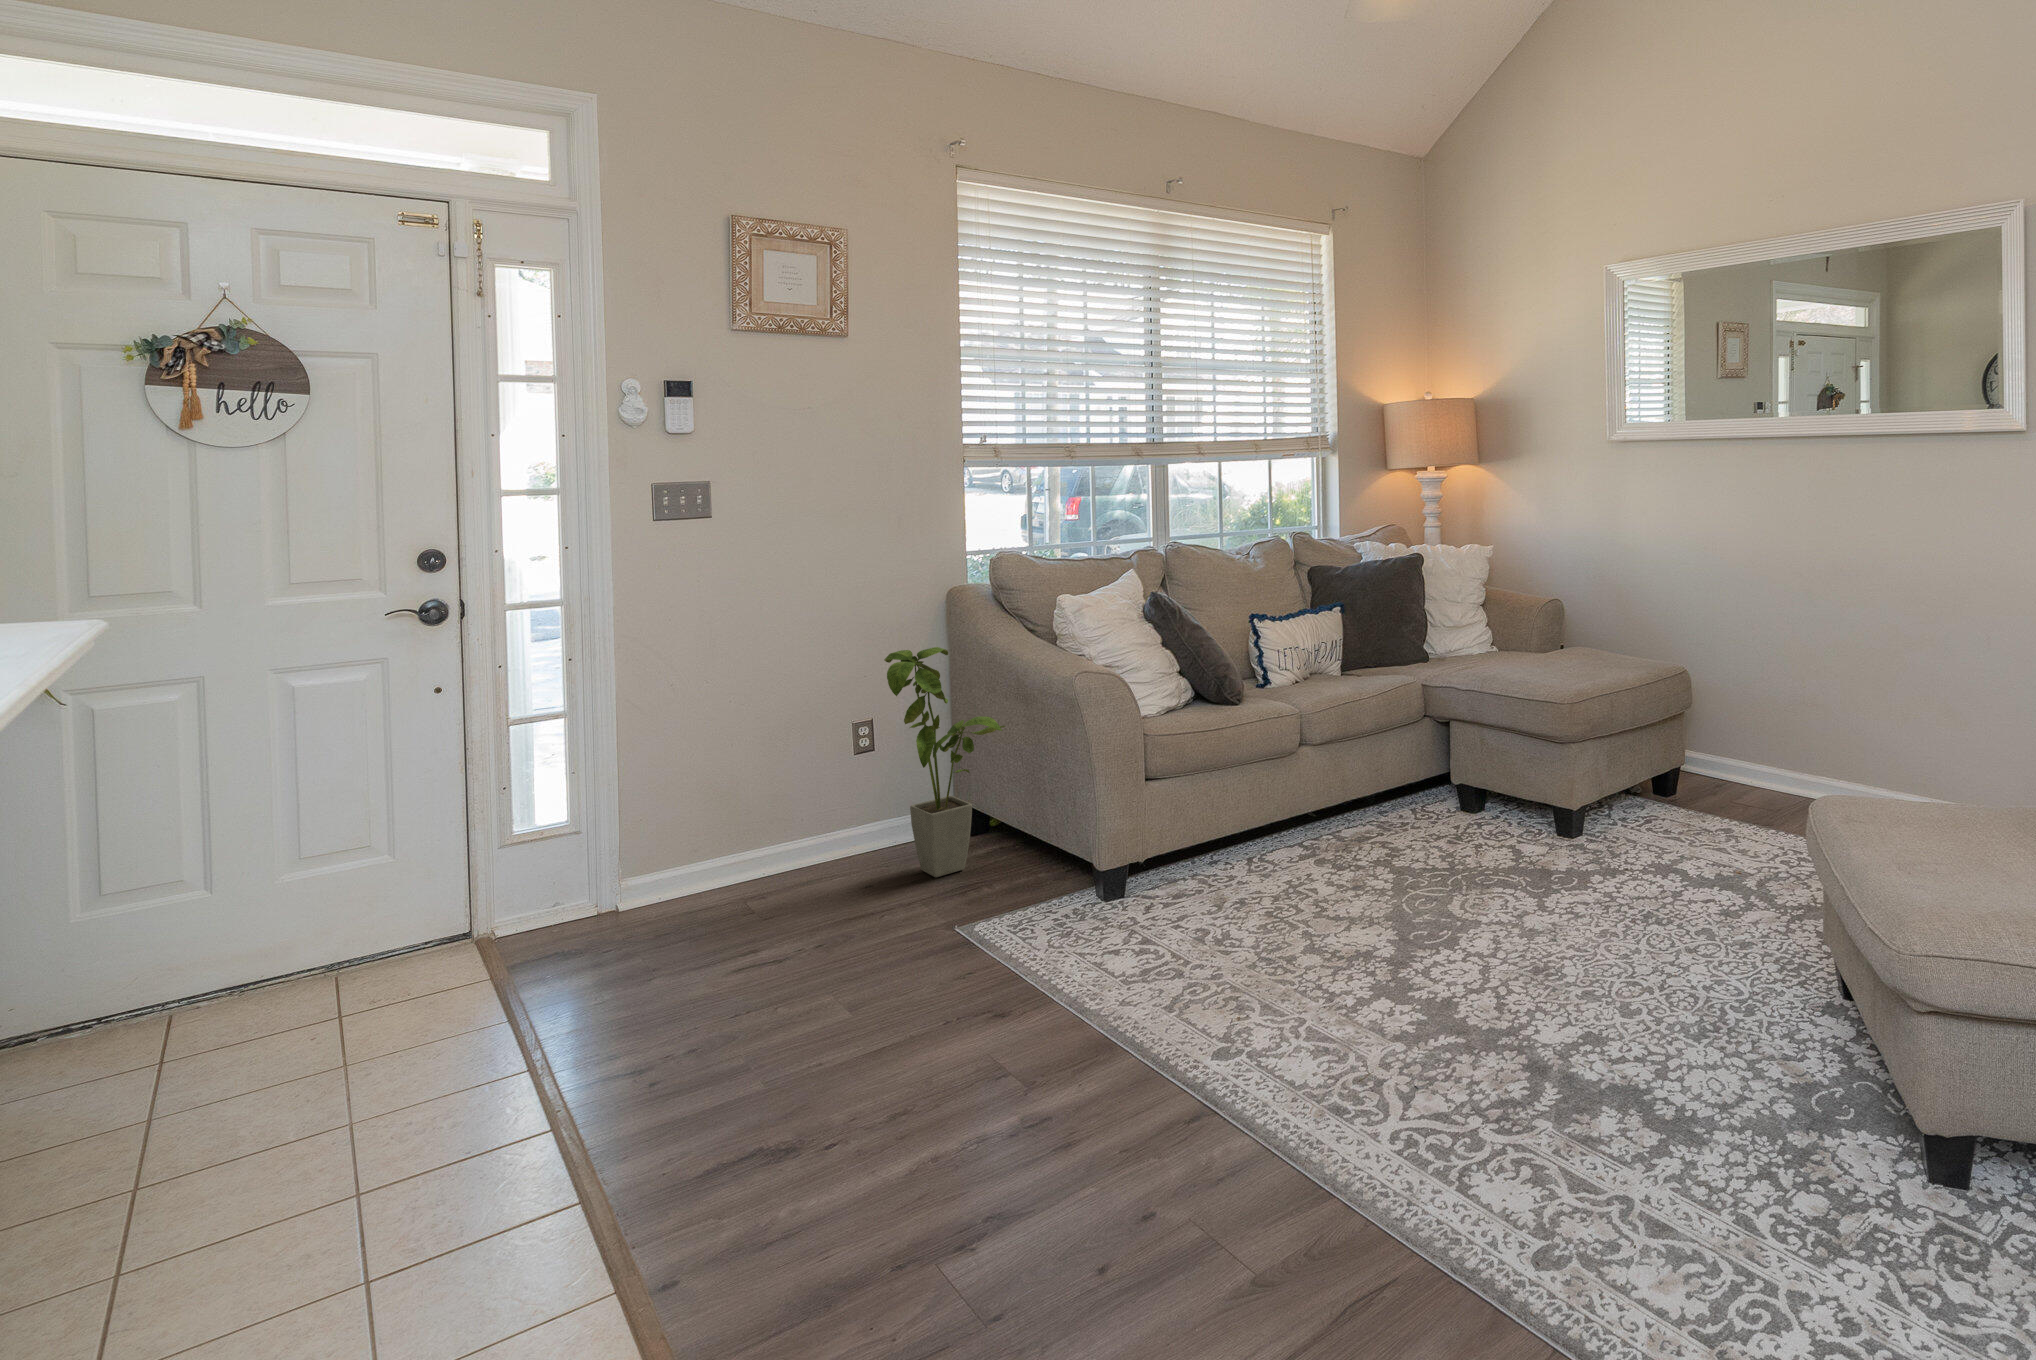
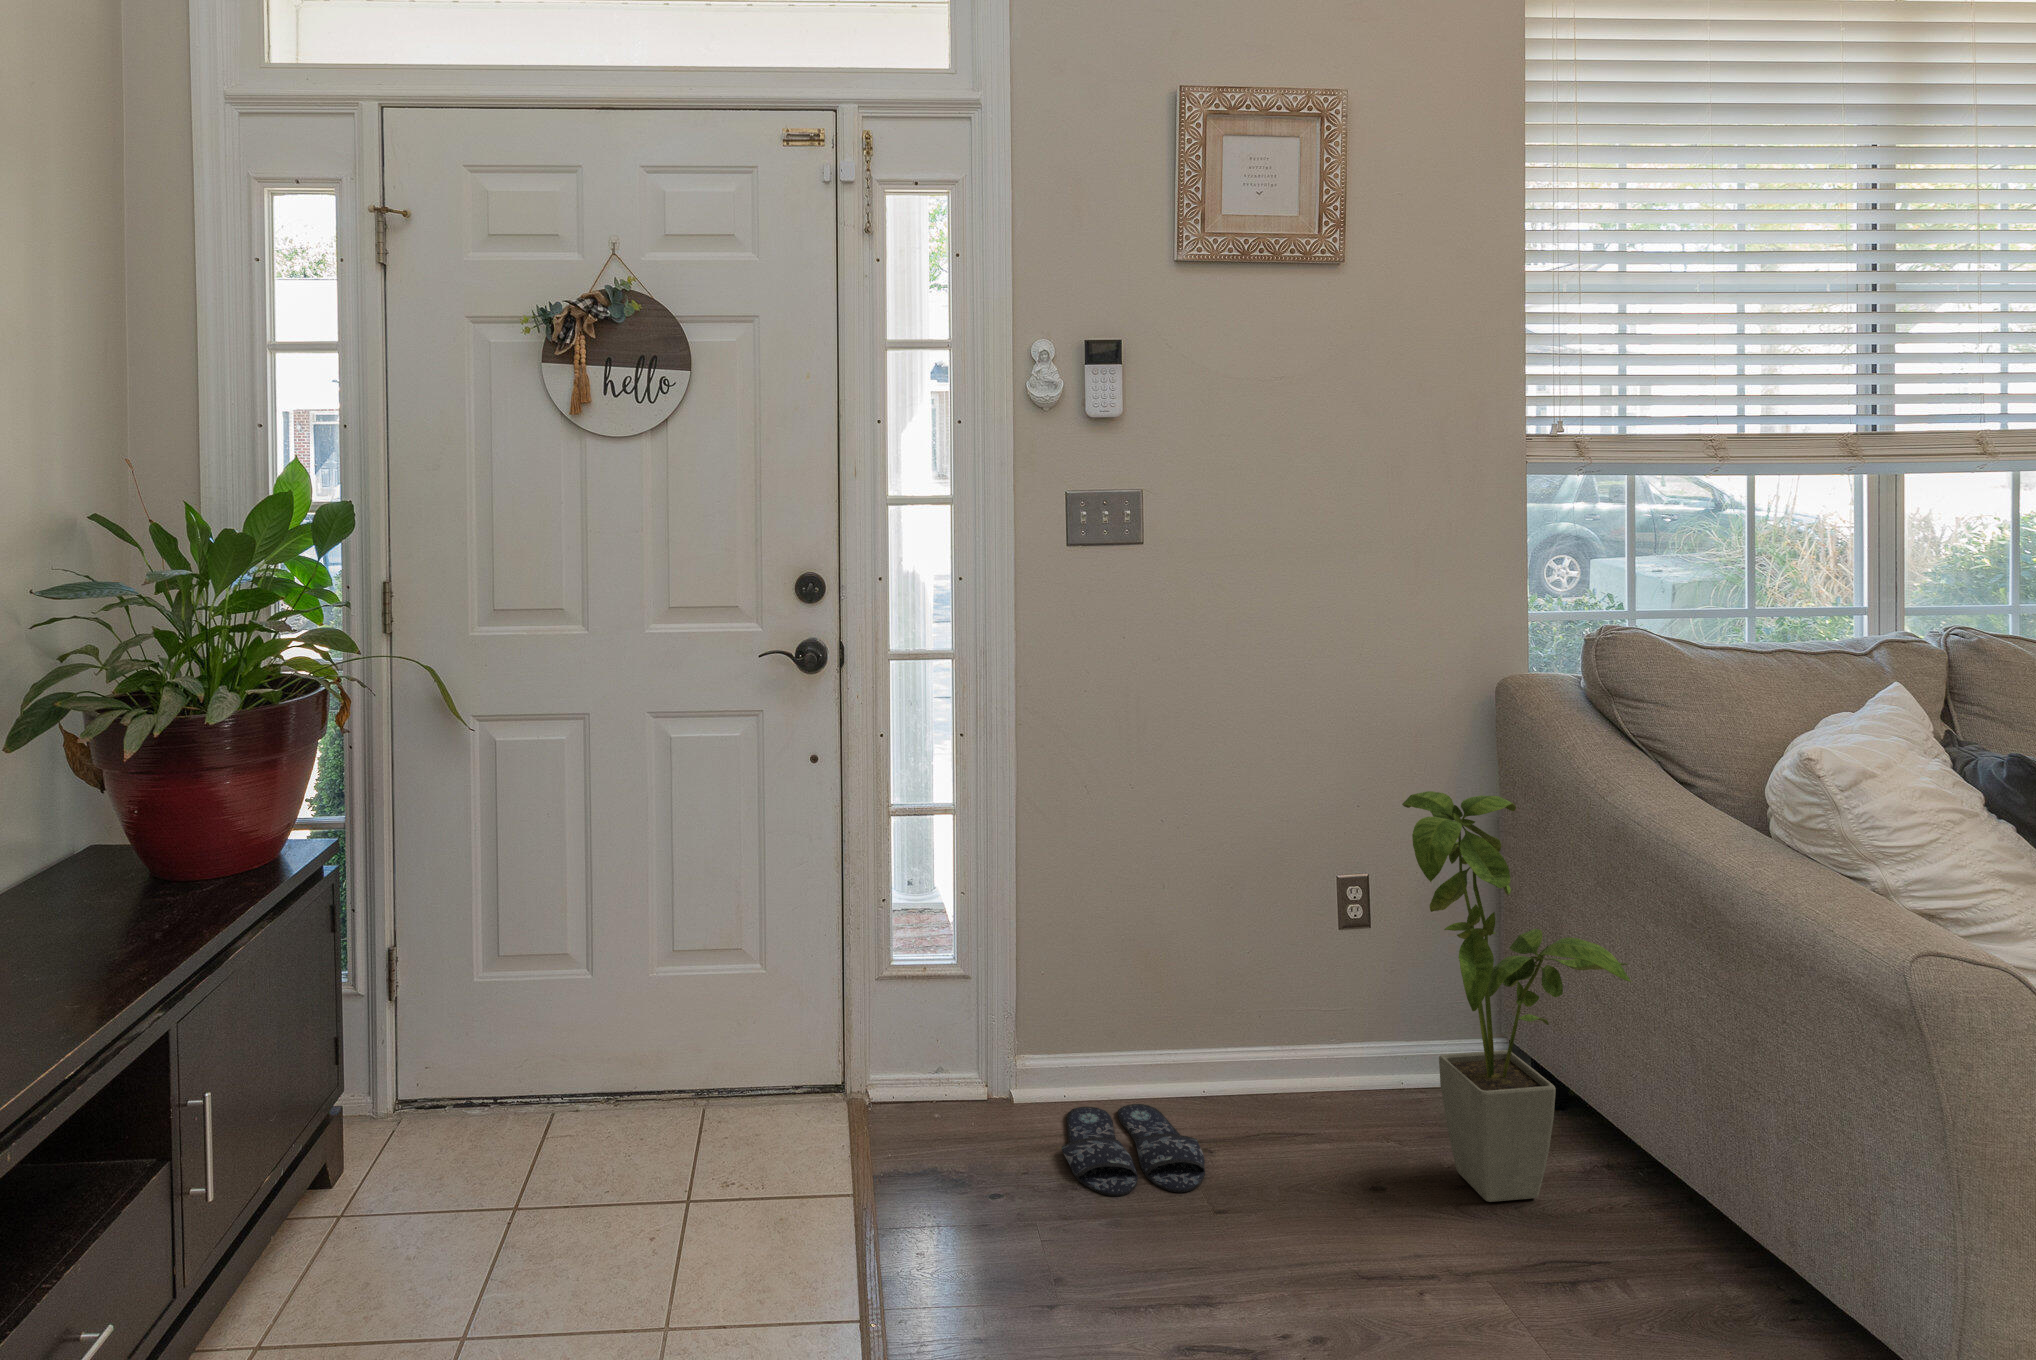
slippers: none [659,889,763,934] -> present [1062,1104,1205,1196]

